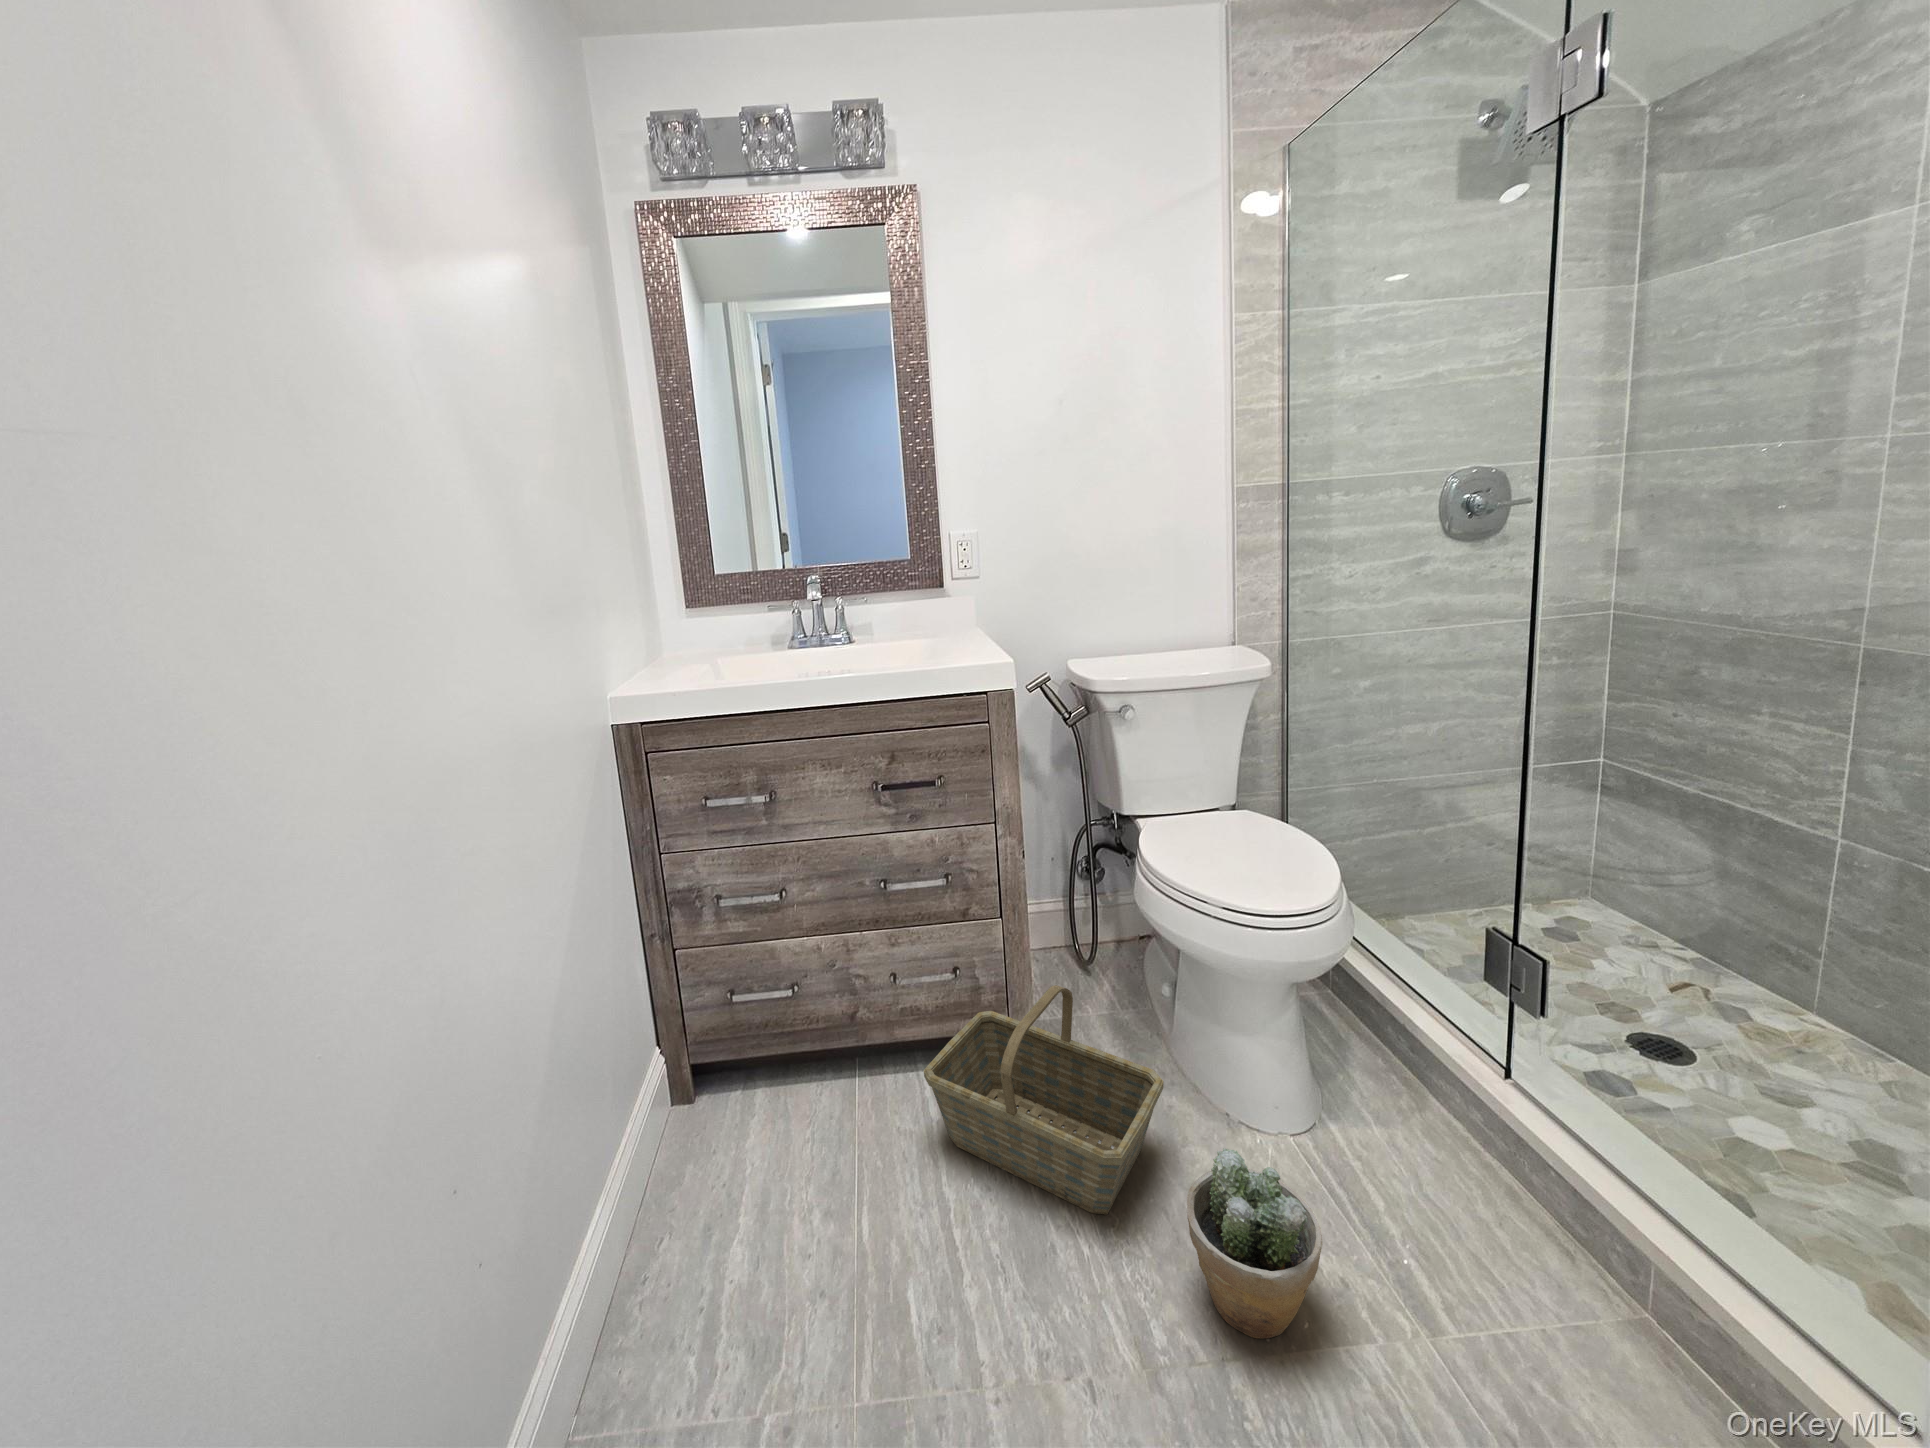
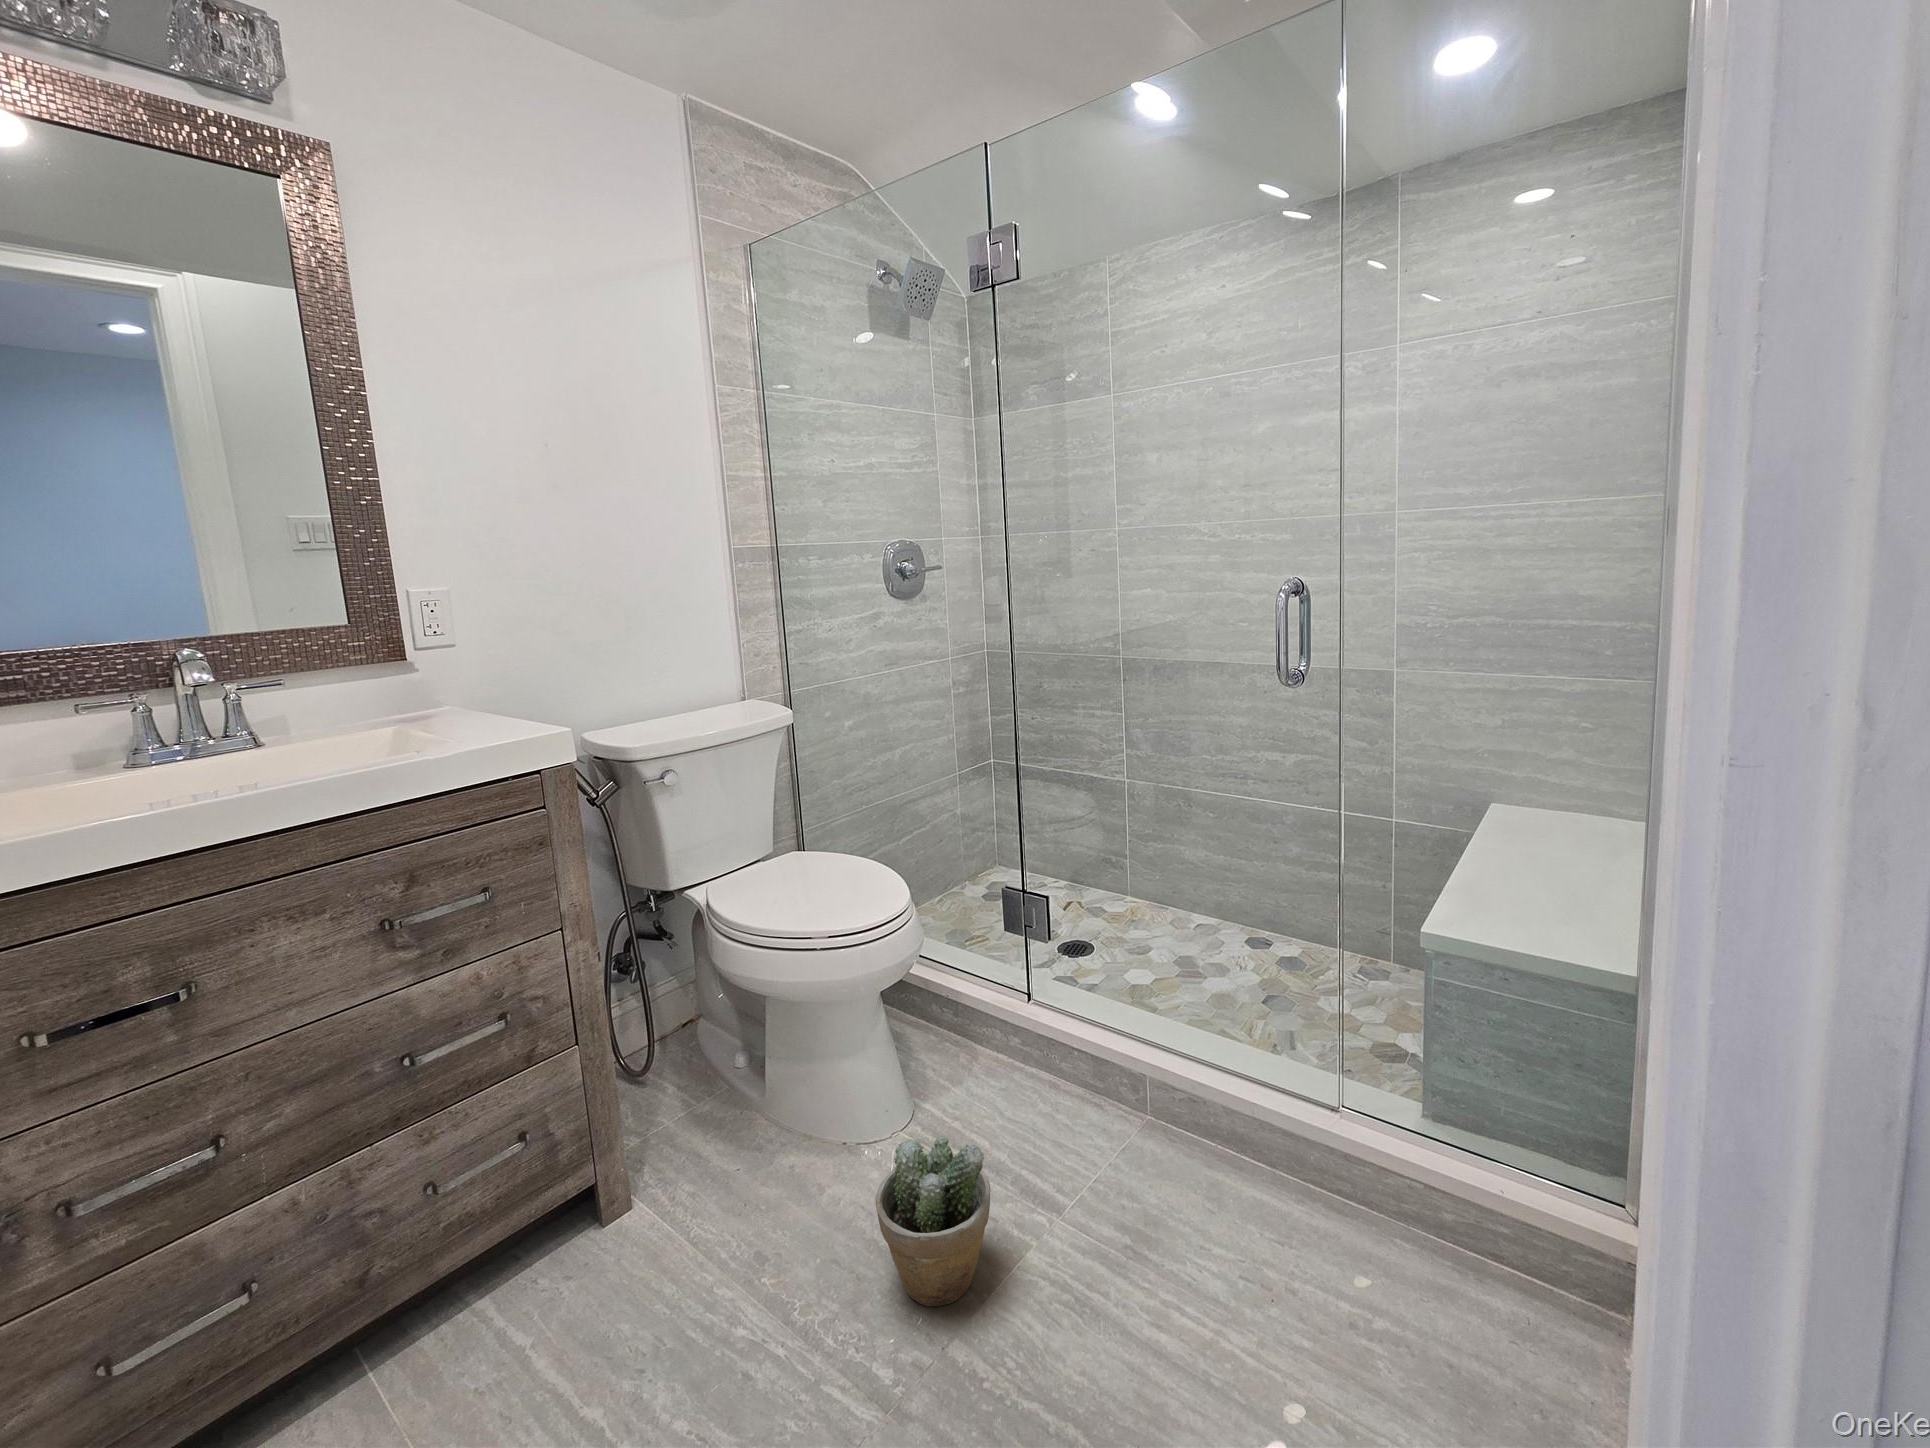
basket: present [924,985,1164,1215] -> none [523,1086,806,1352]

